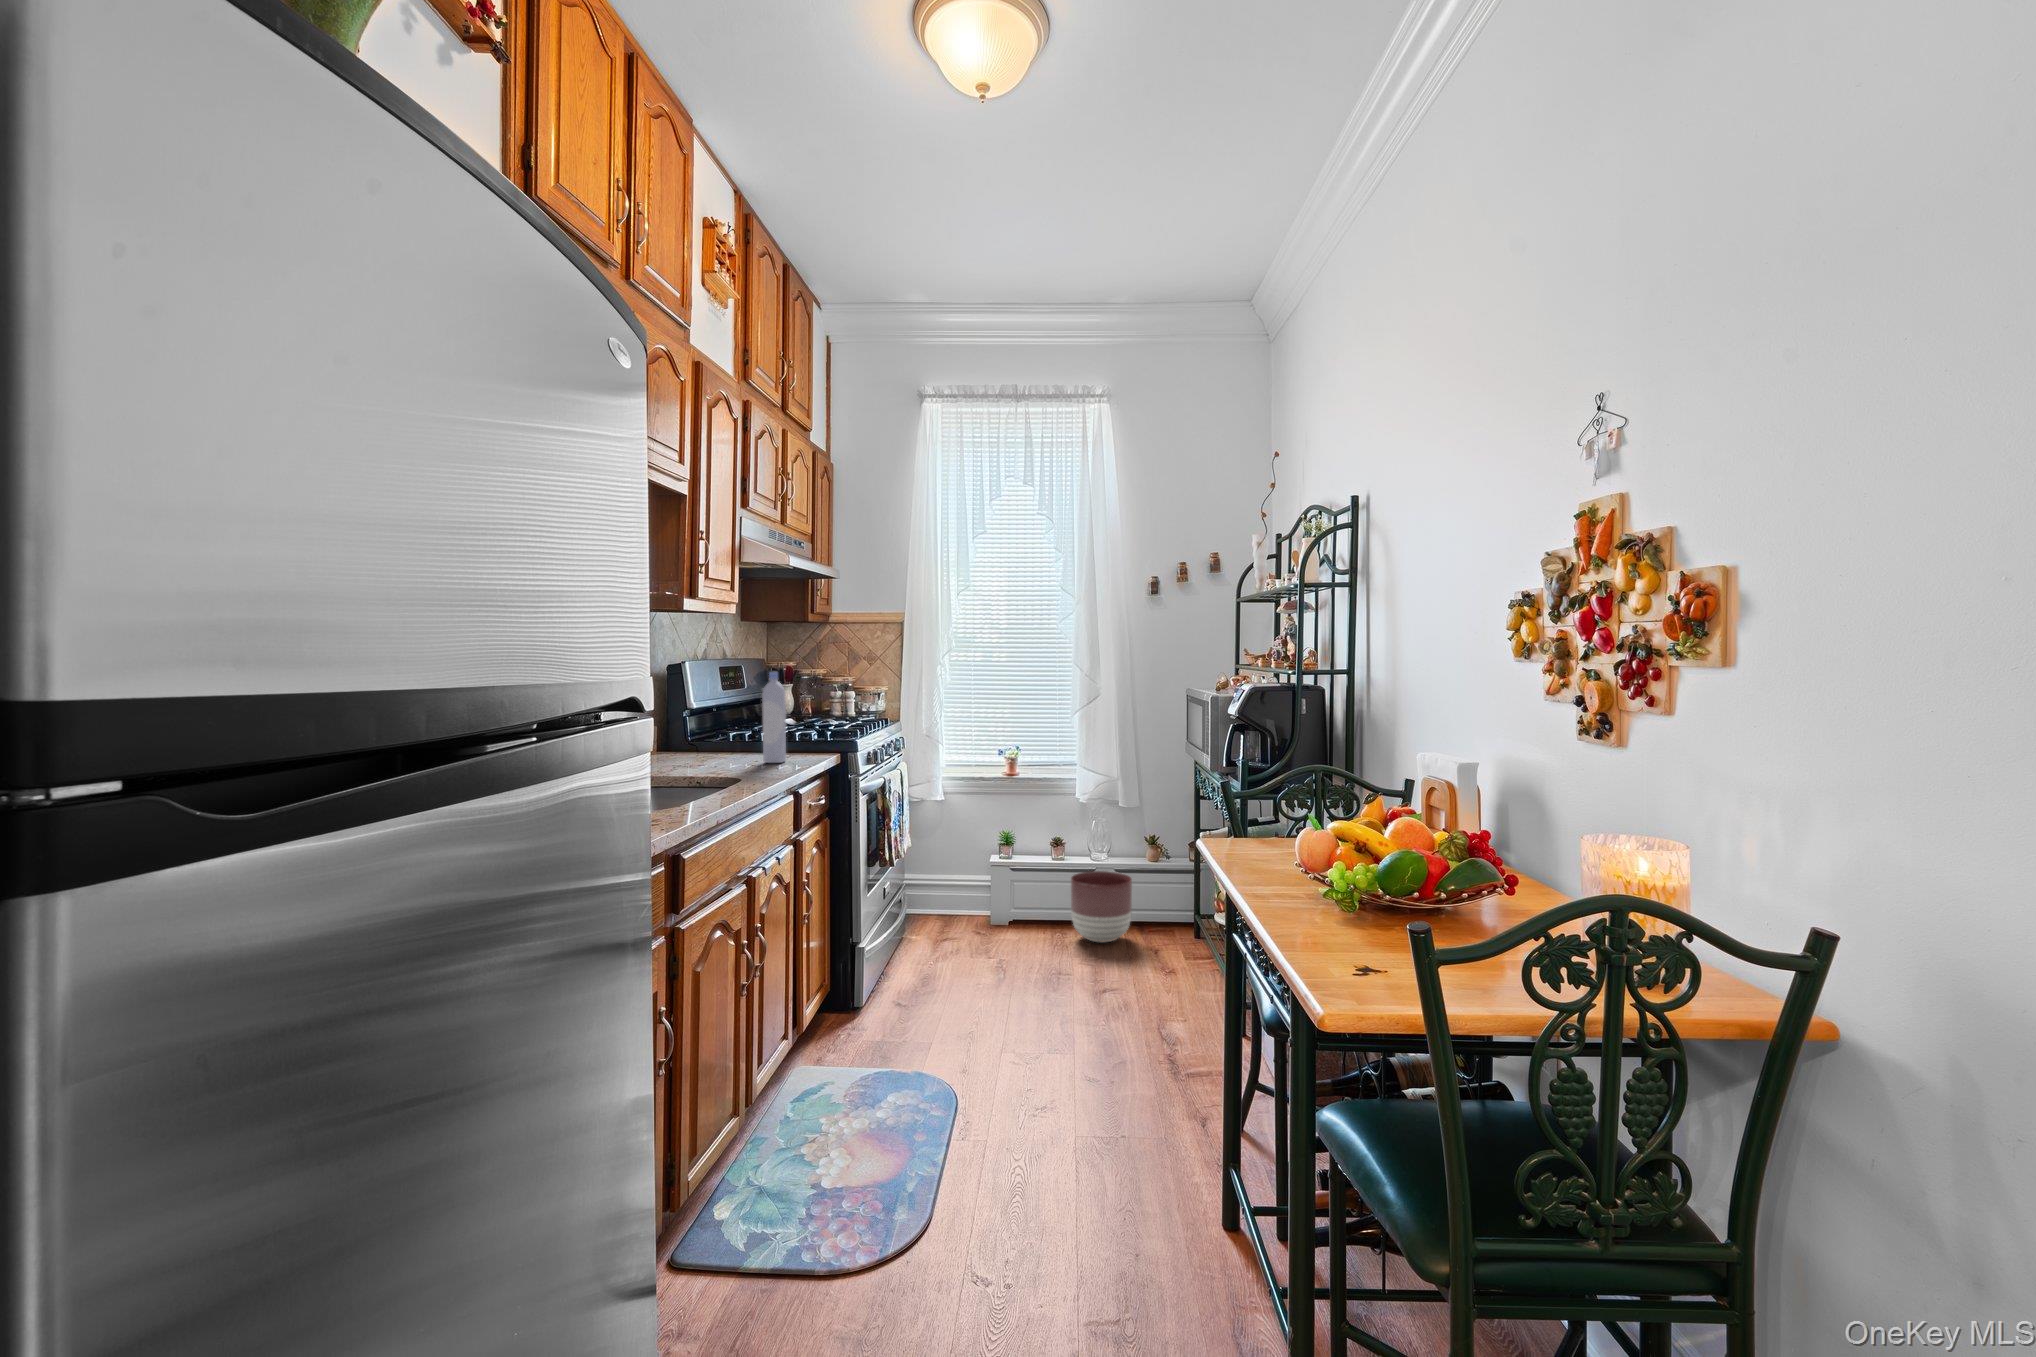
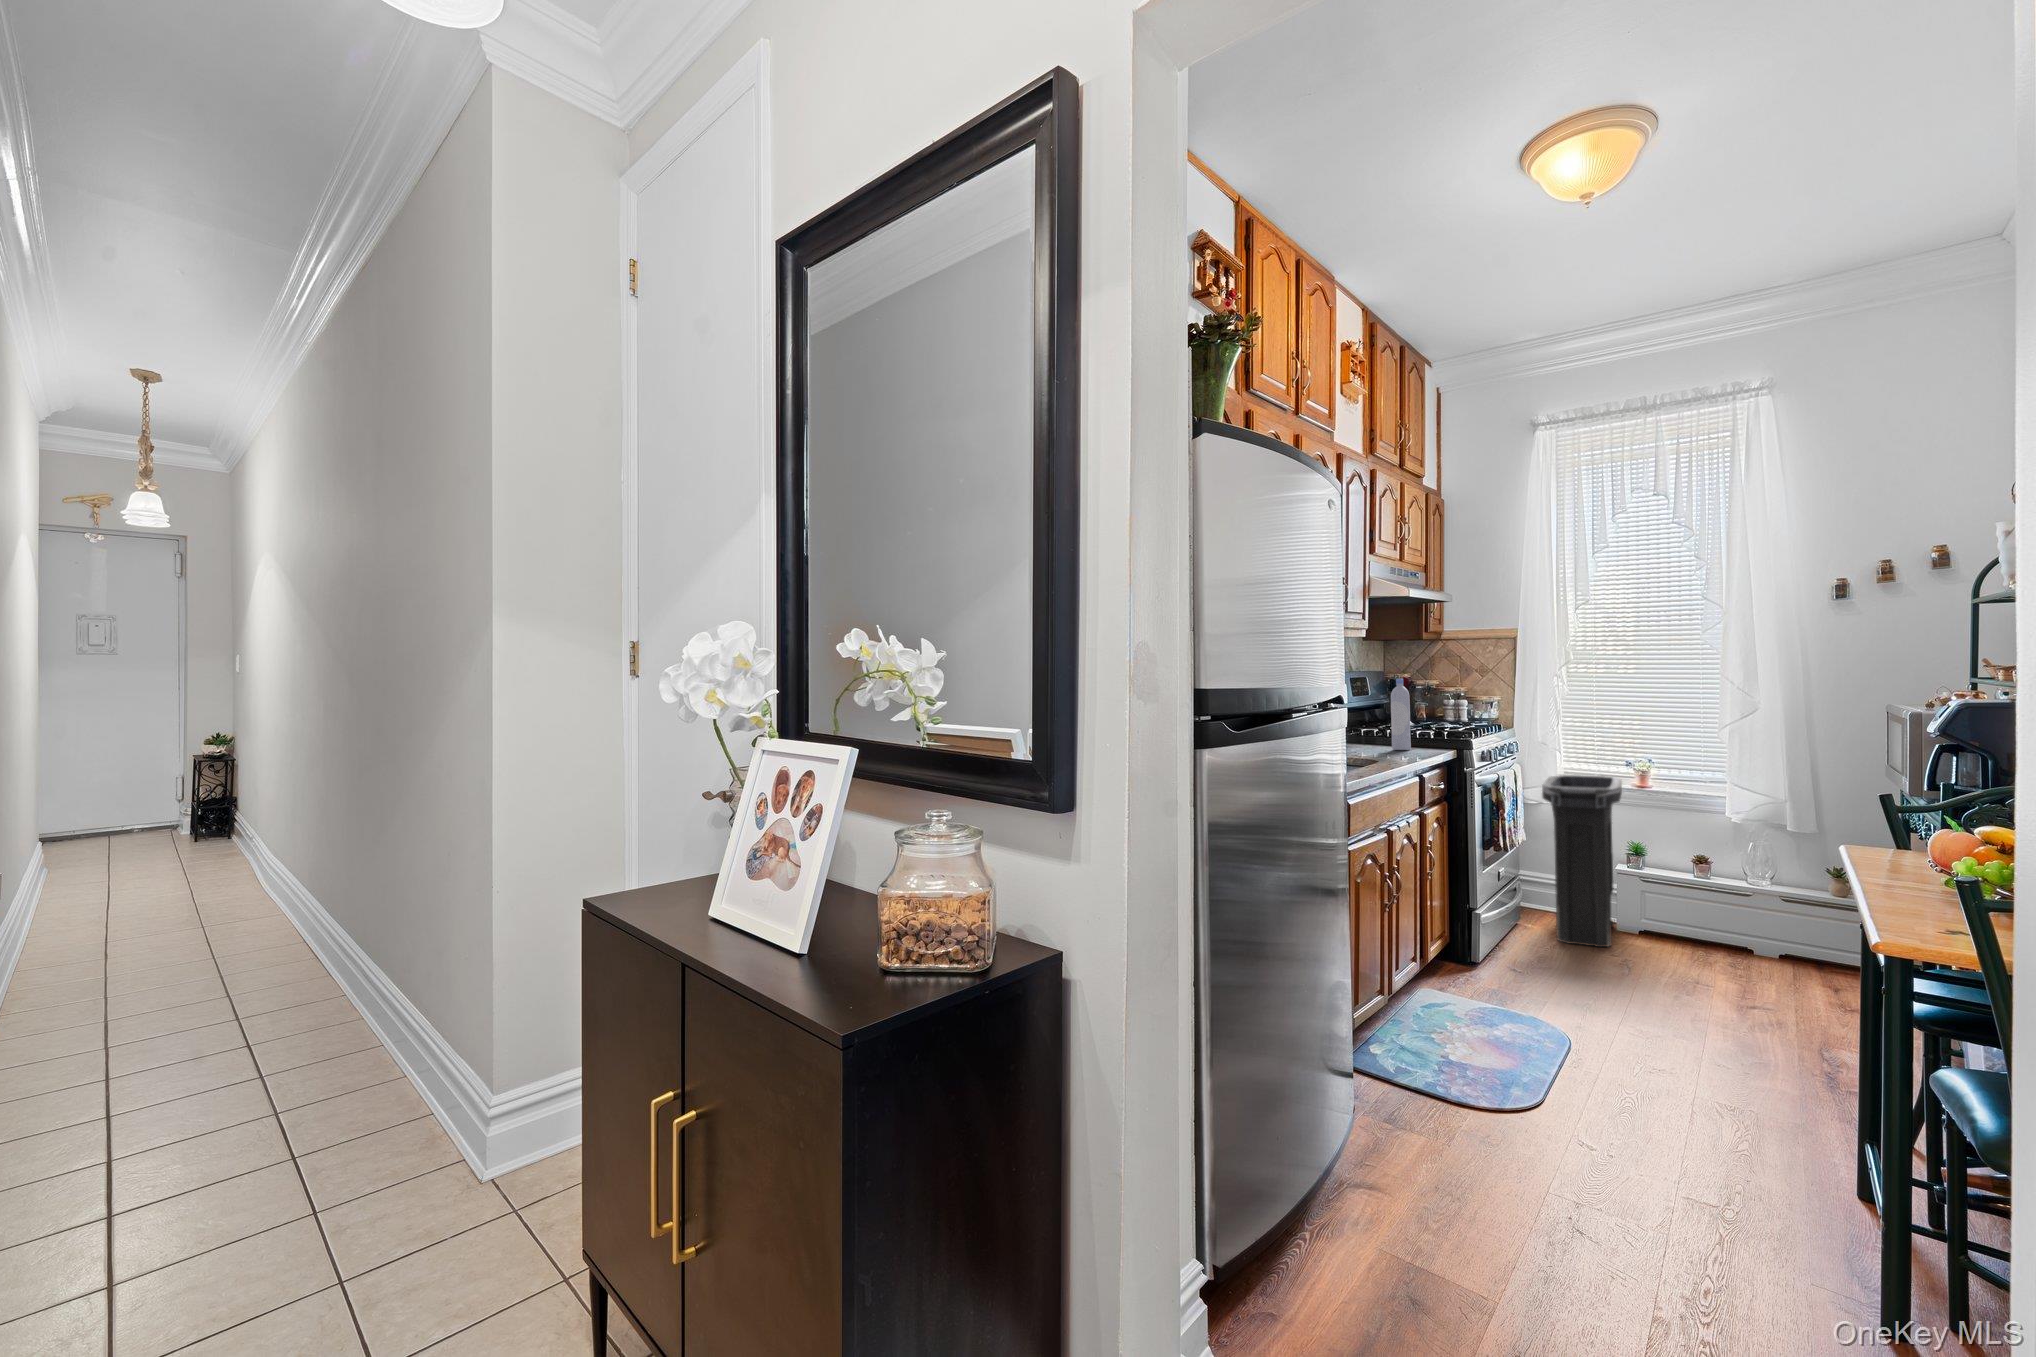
trash can: none [927,769,1000,957] -> present [1542,775,1622,947]
planter: present [1071,871,1132,942] -> none [1706,883,1784,955]

